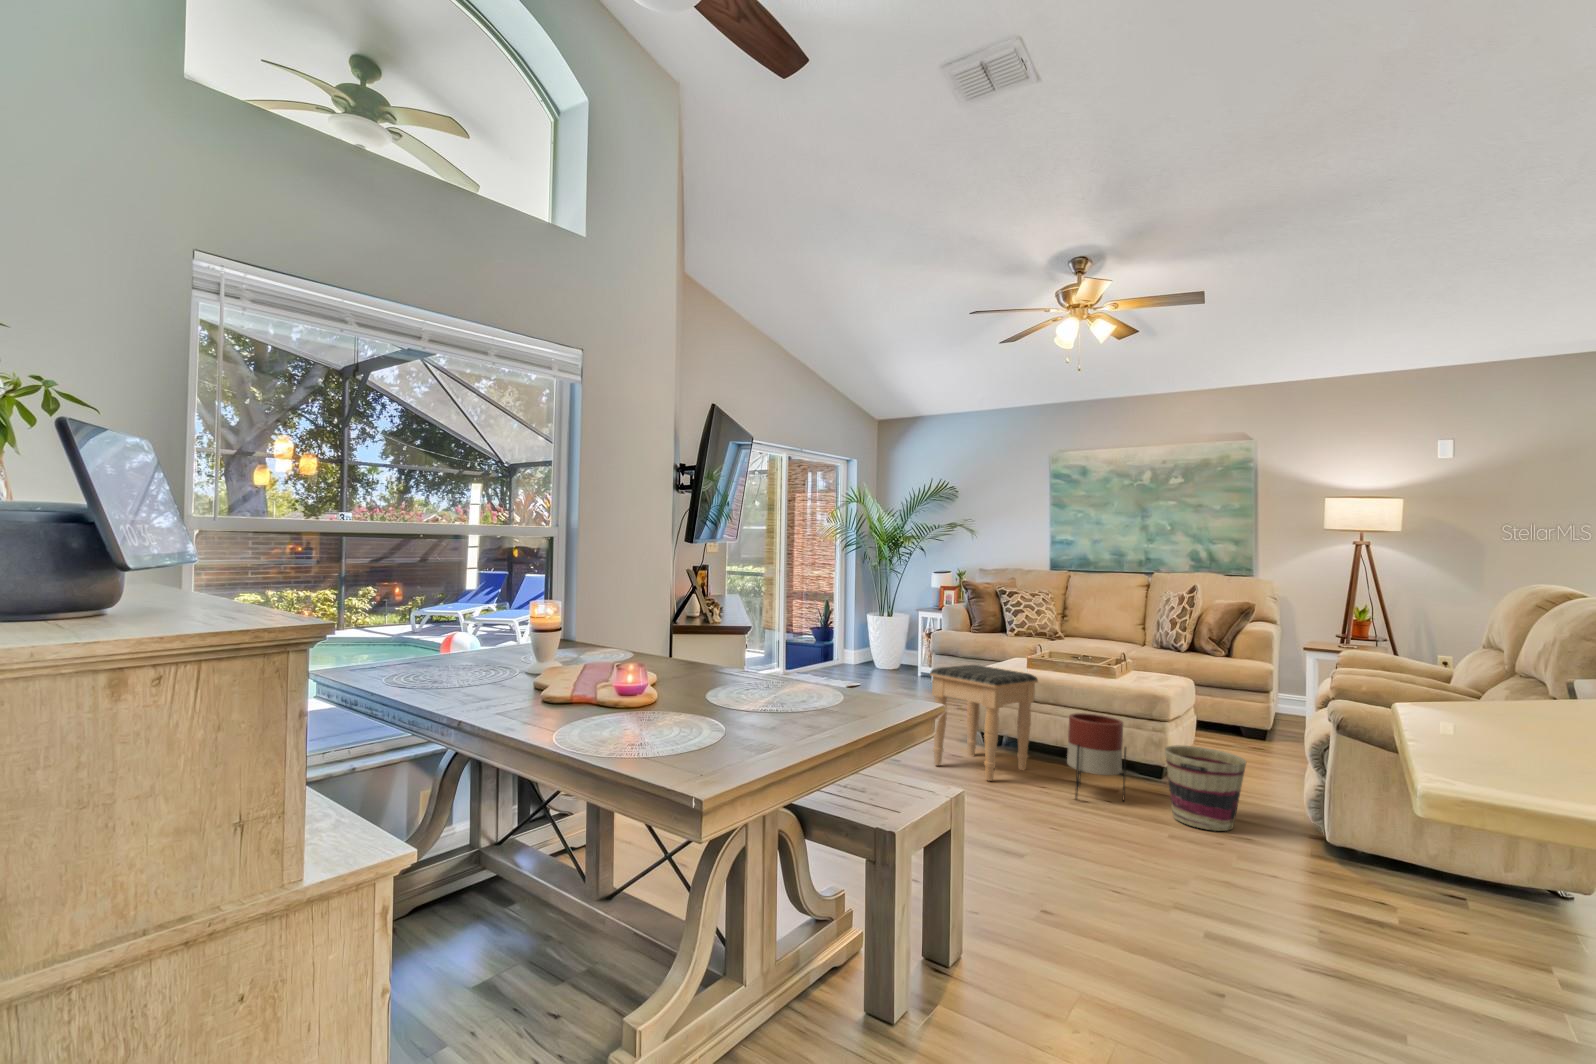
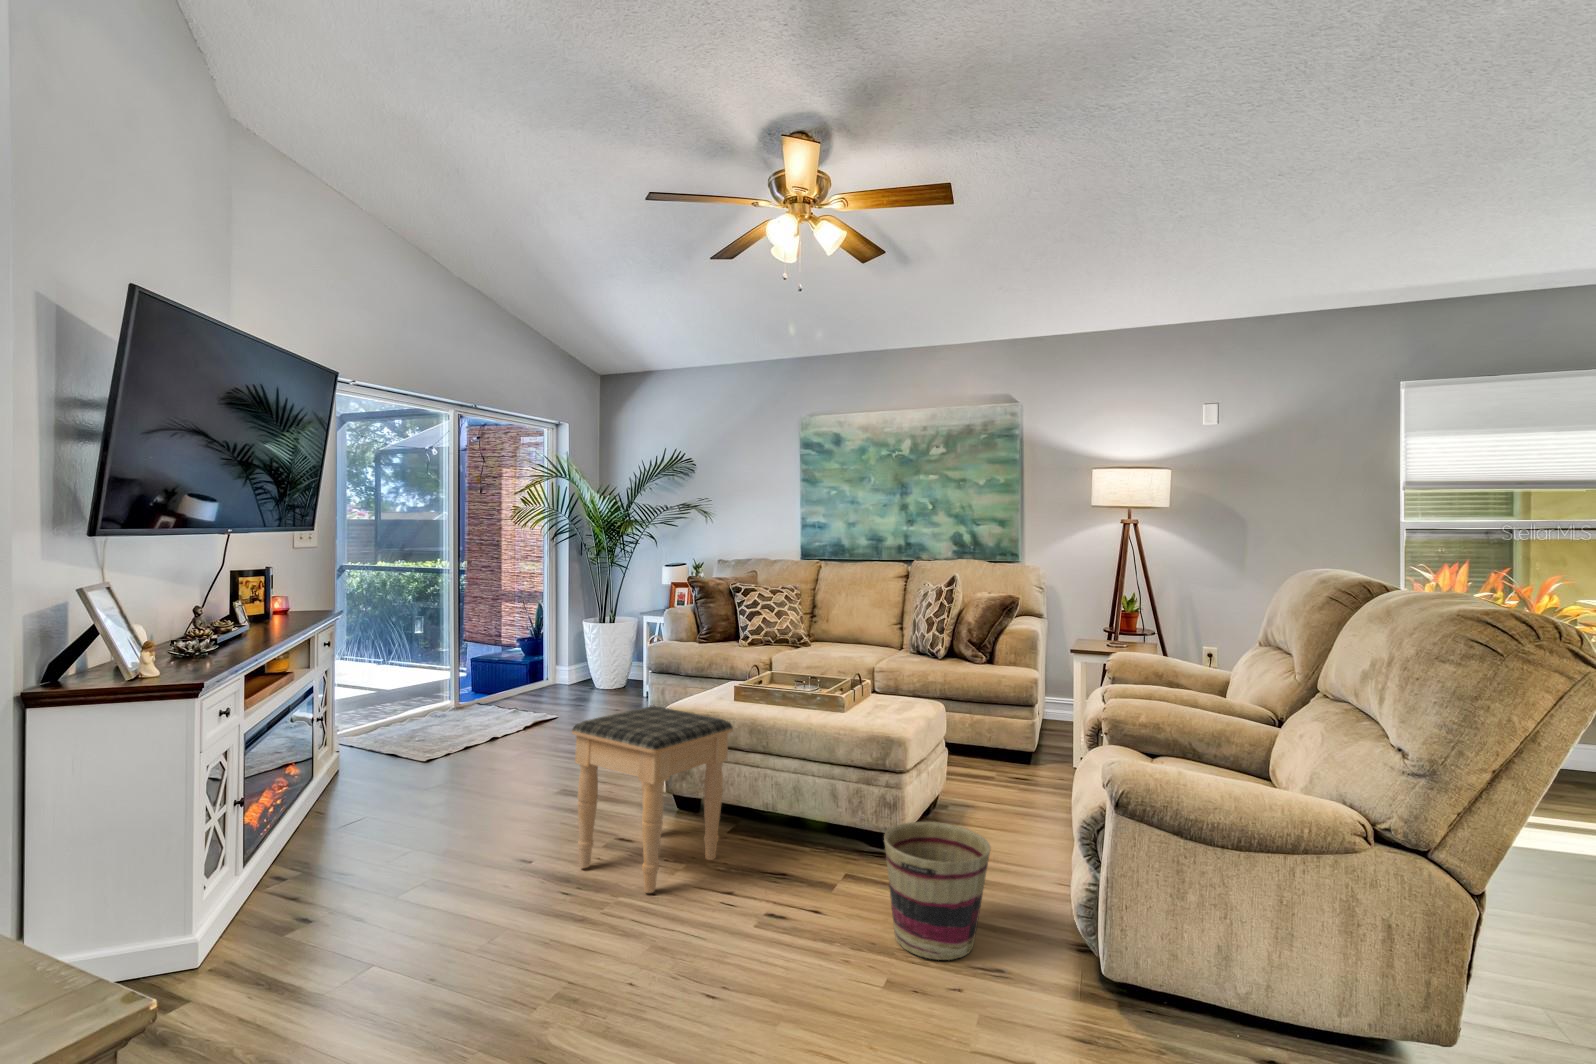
planter: present [1067,713,1126,800] -> none [757,779,838,920]

